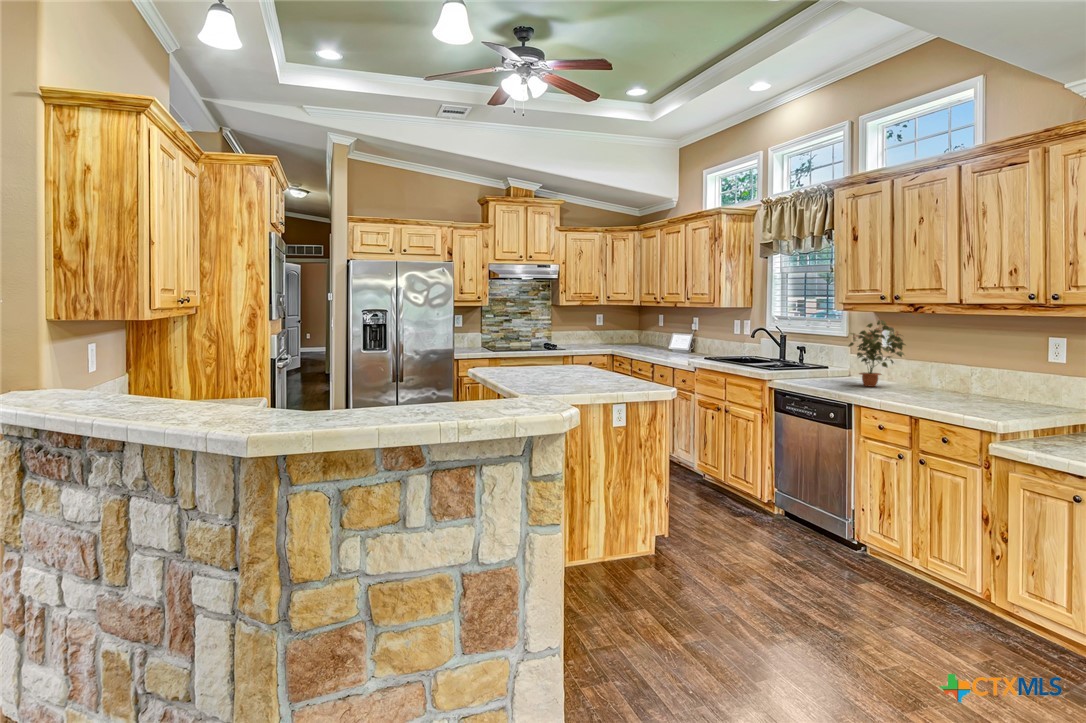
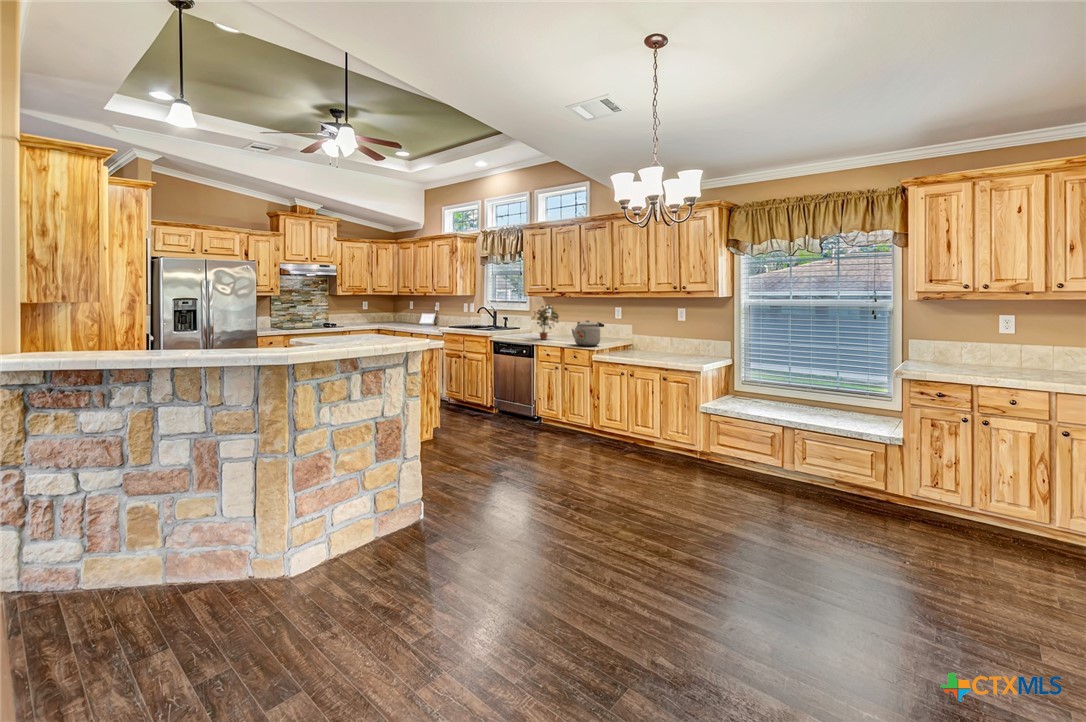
kettle: none [933,355,1017,408] -> present [572,320,604,346]

